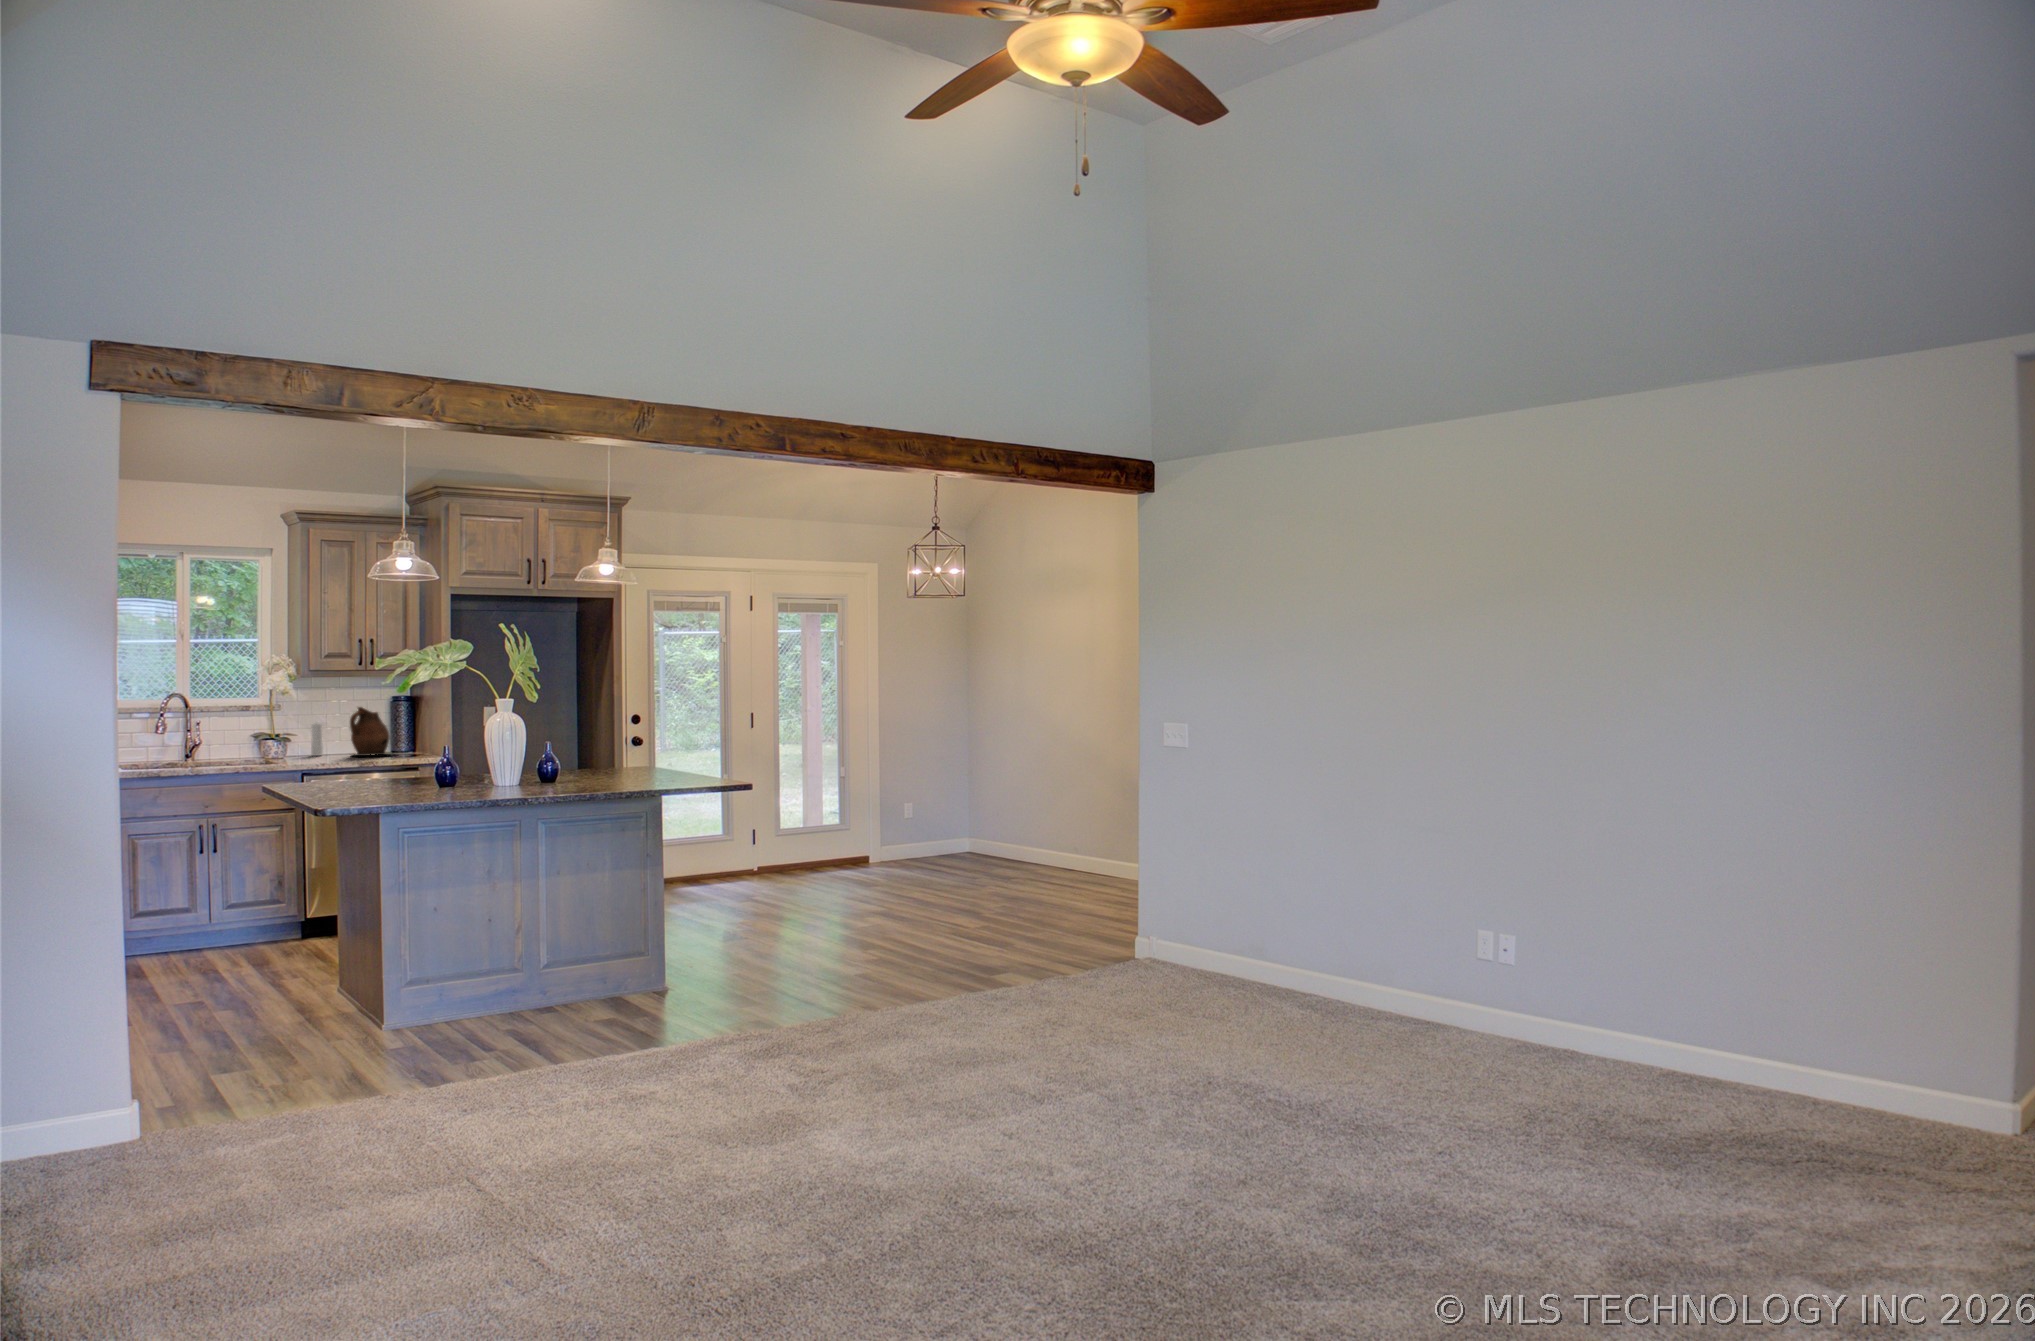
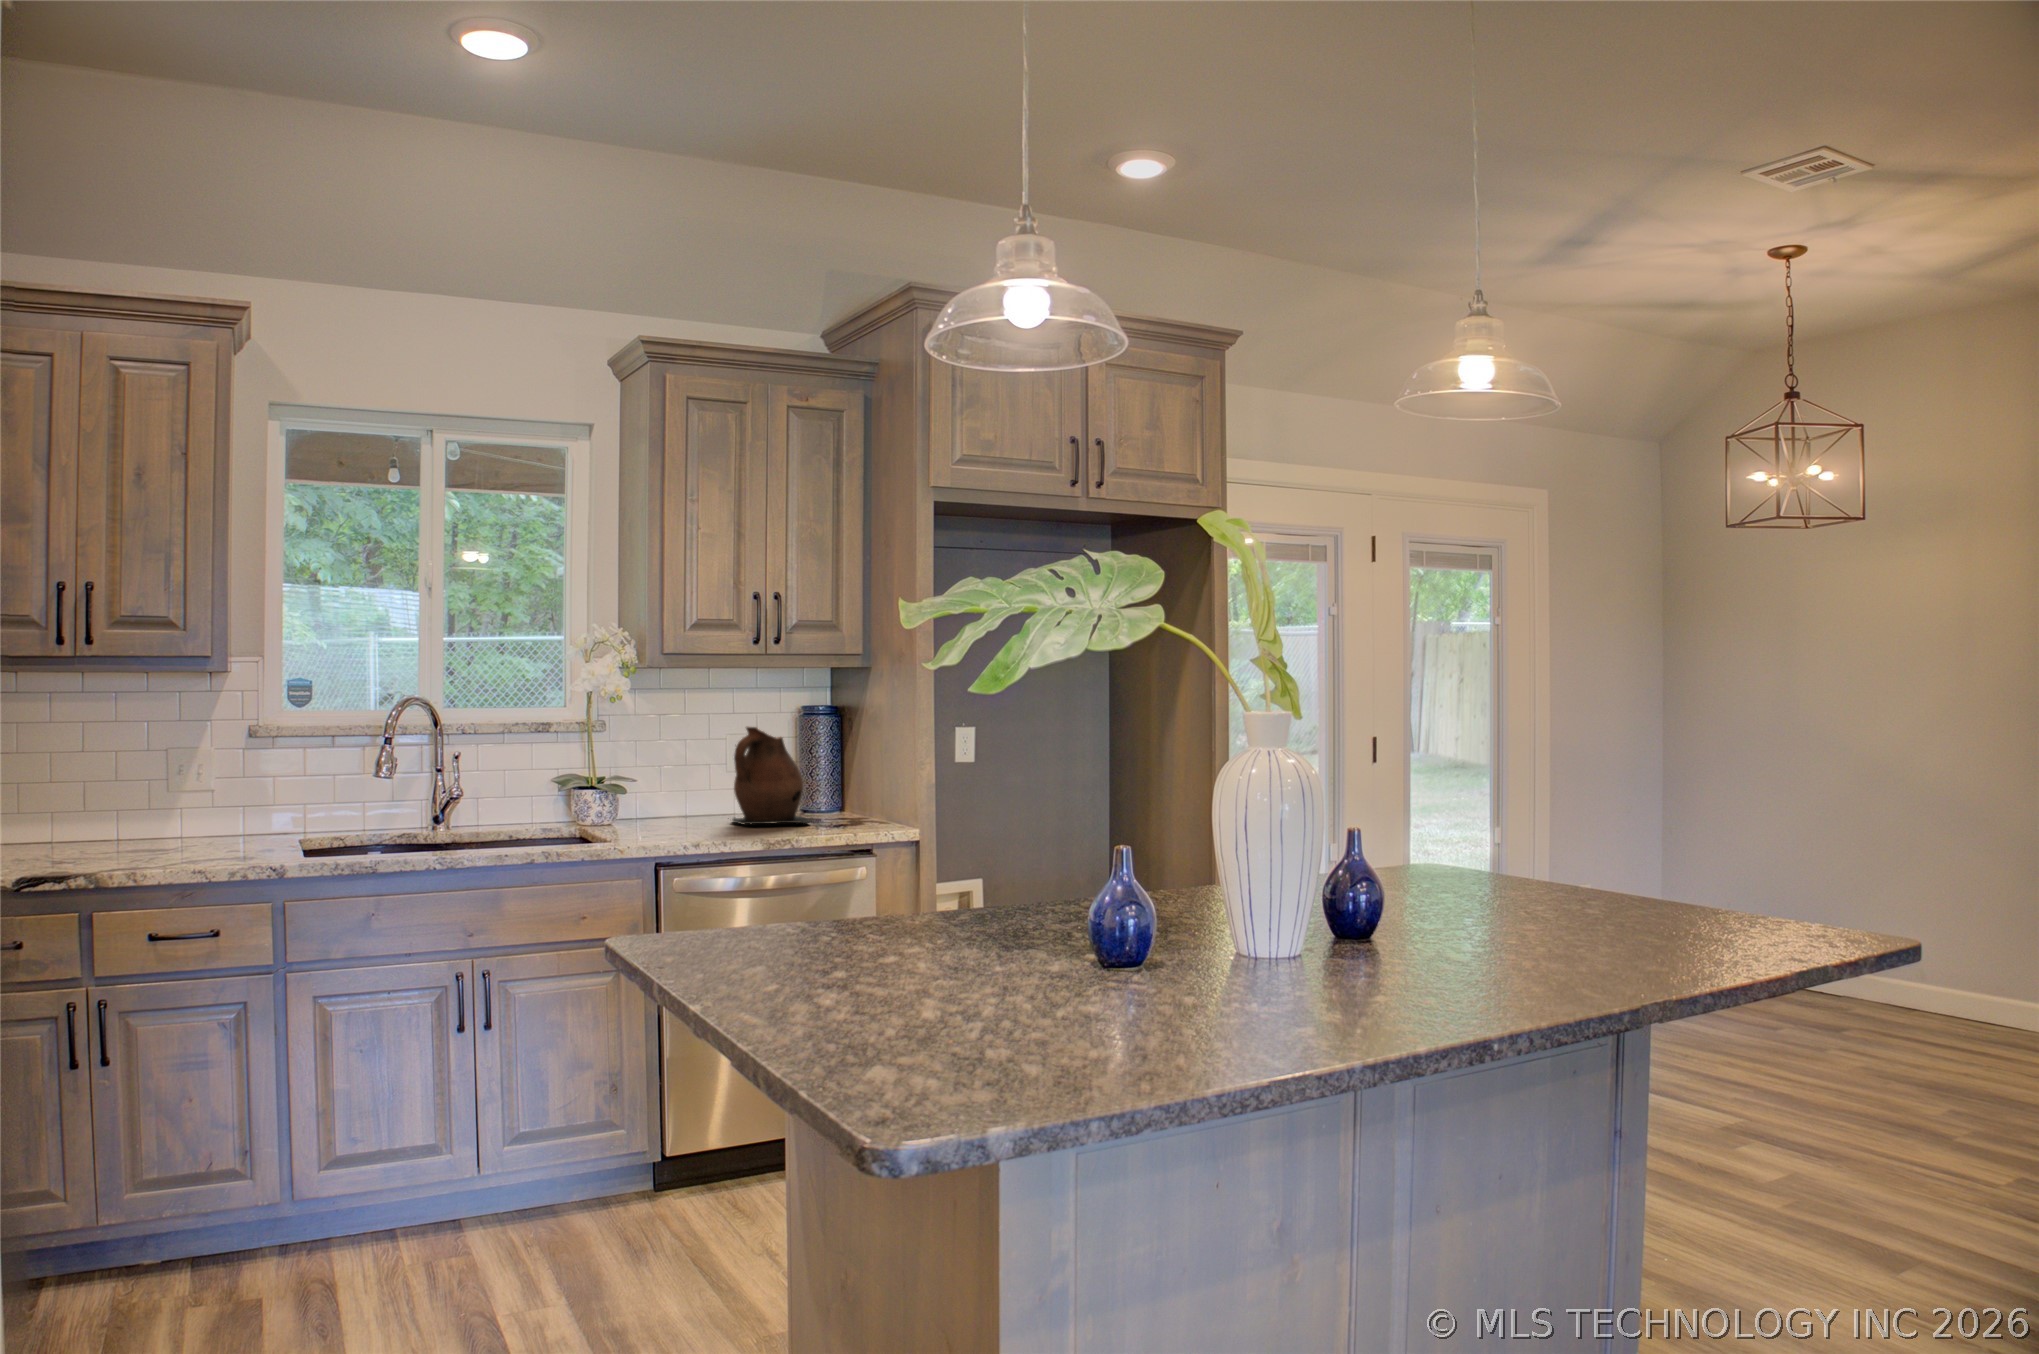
pepper mill: present [311,721,323,756] -> none [658,743,697,821]

